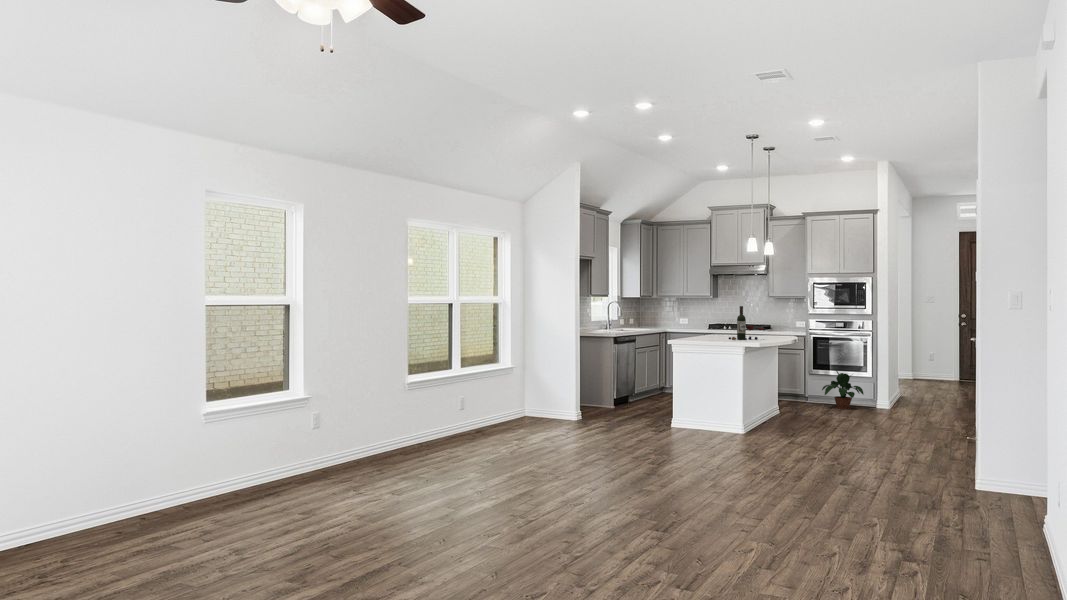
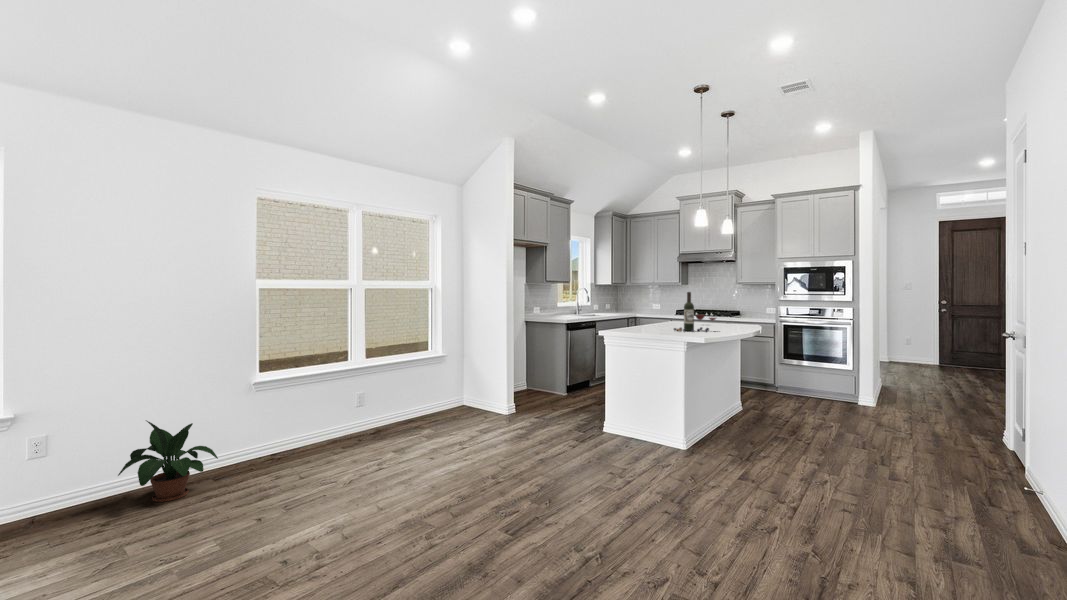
potted plant: present [822,367,864,409] -> present [118,420,218,502]

